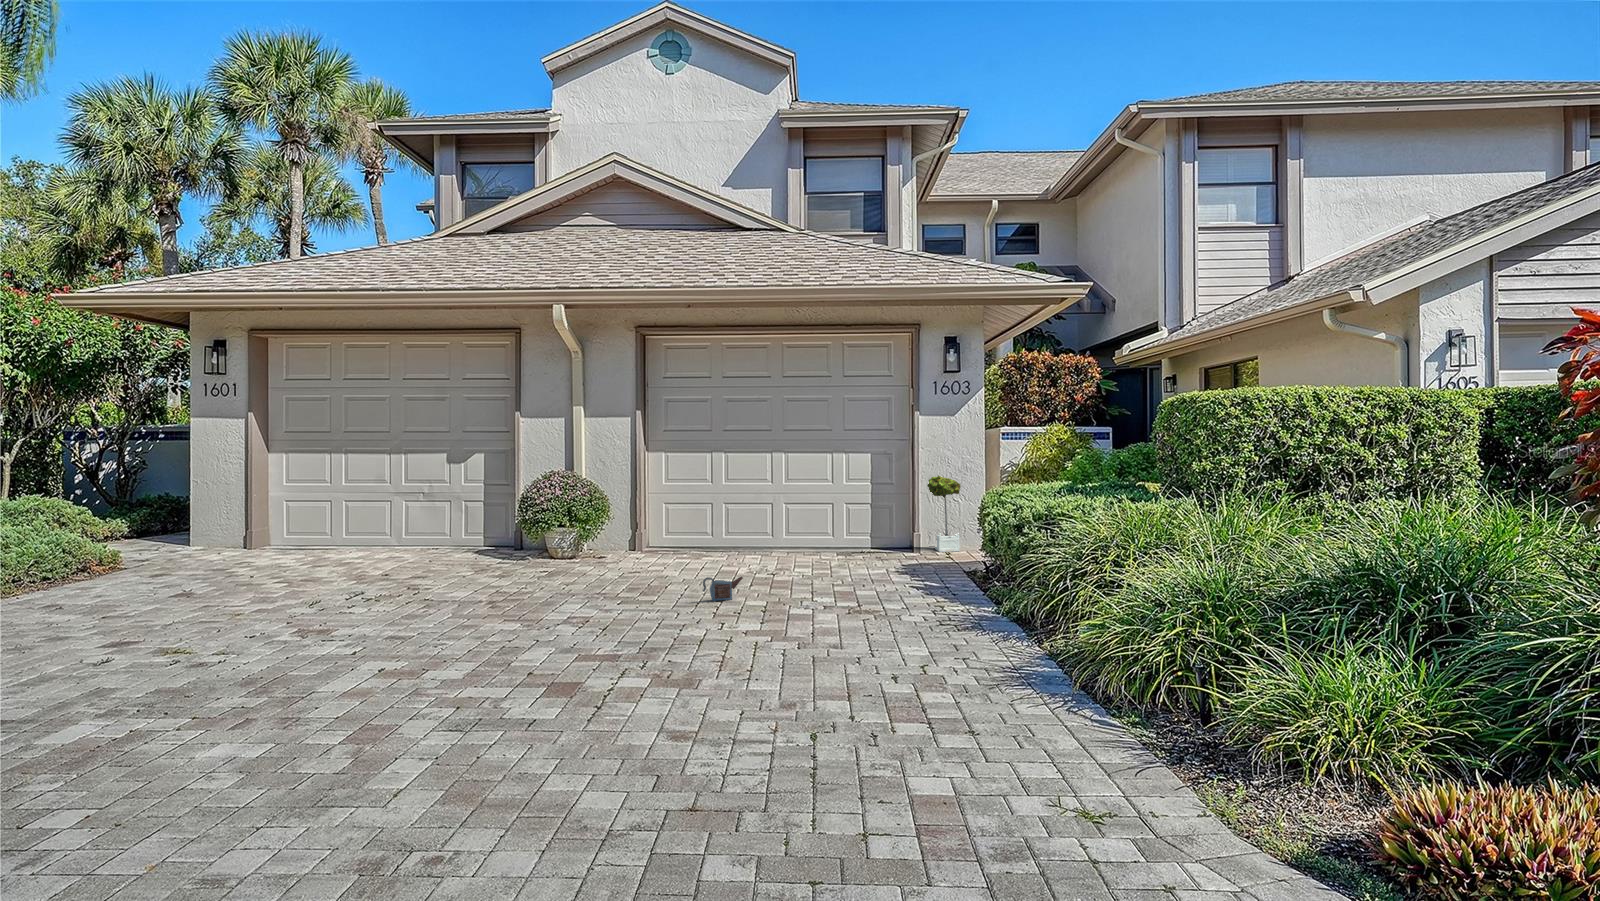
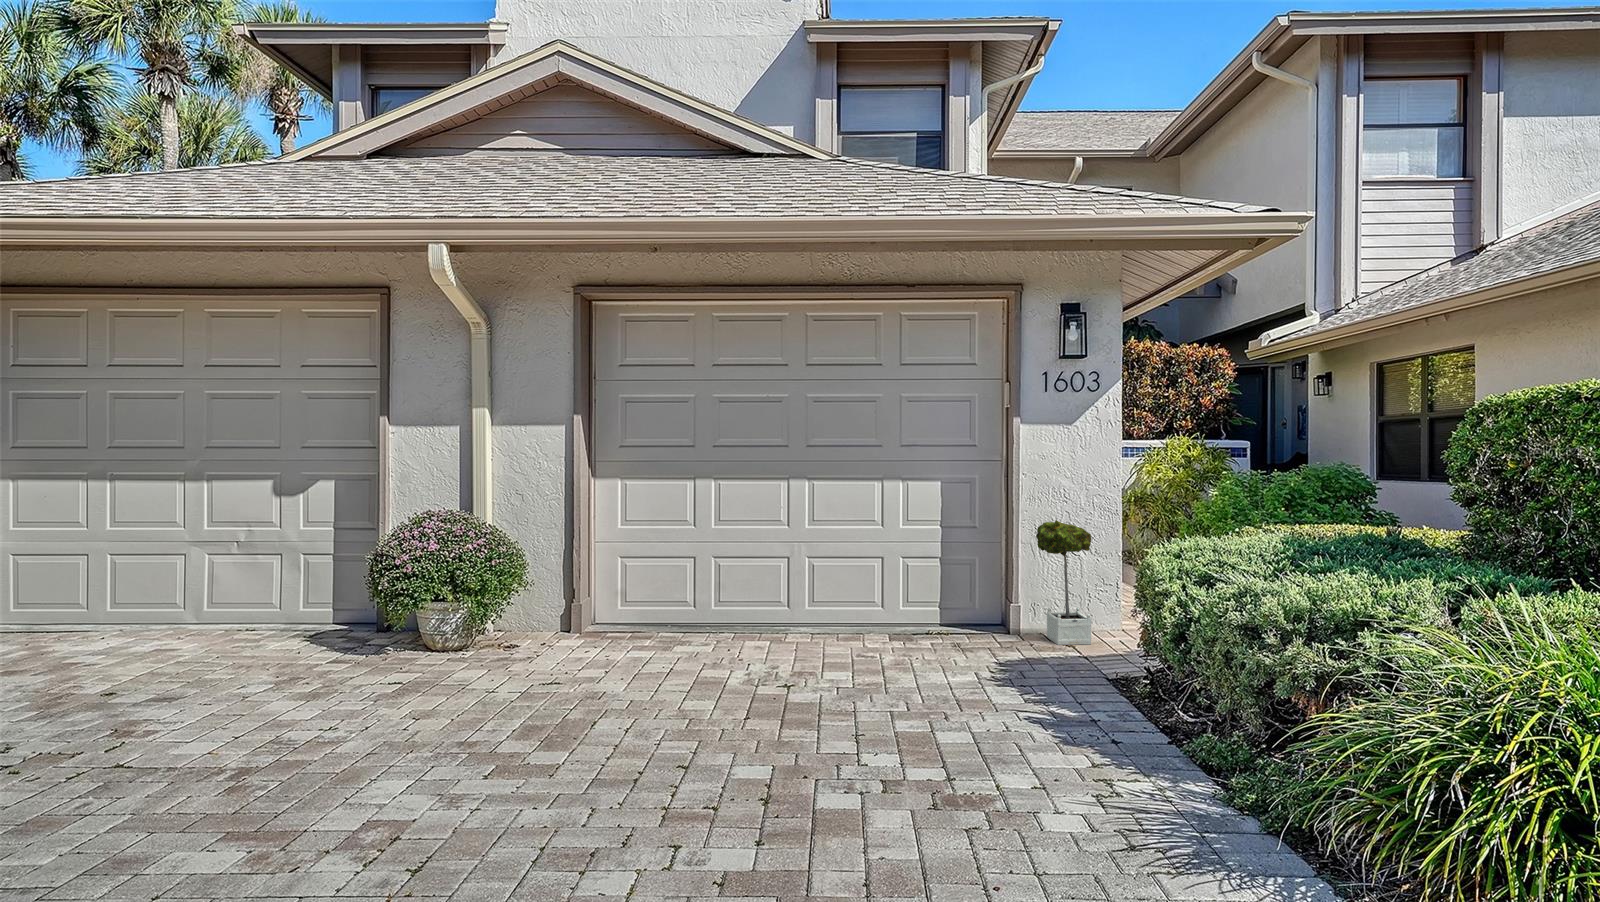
watering can: present [703,577,743,601] -> none [626,751,717,809]

